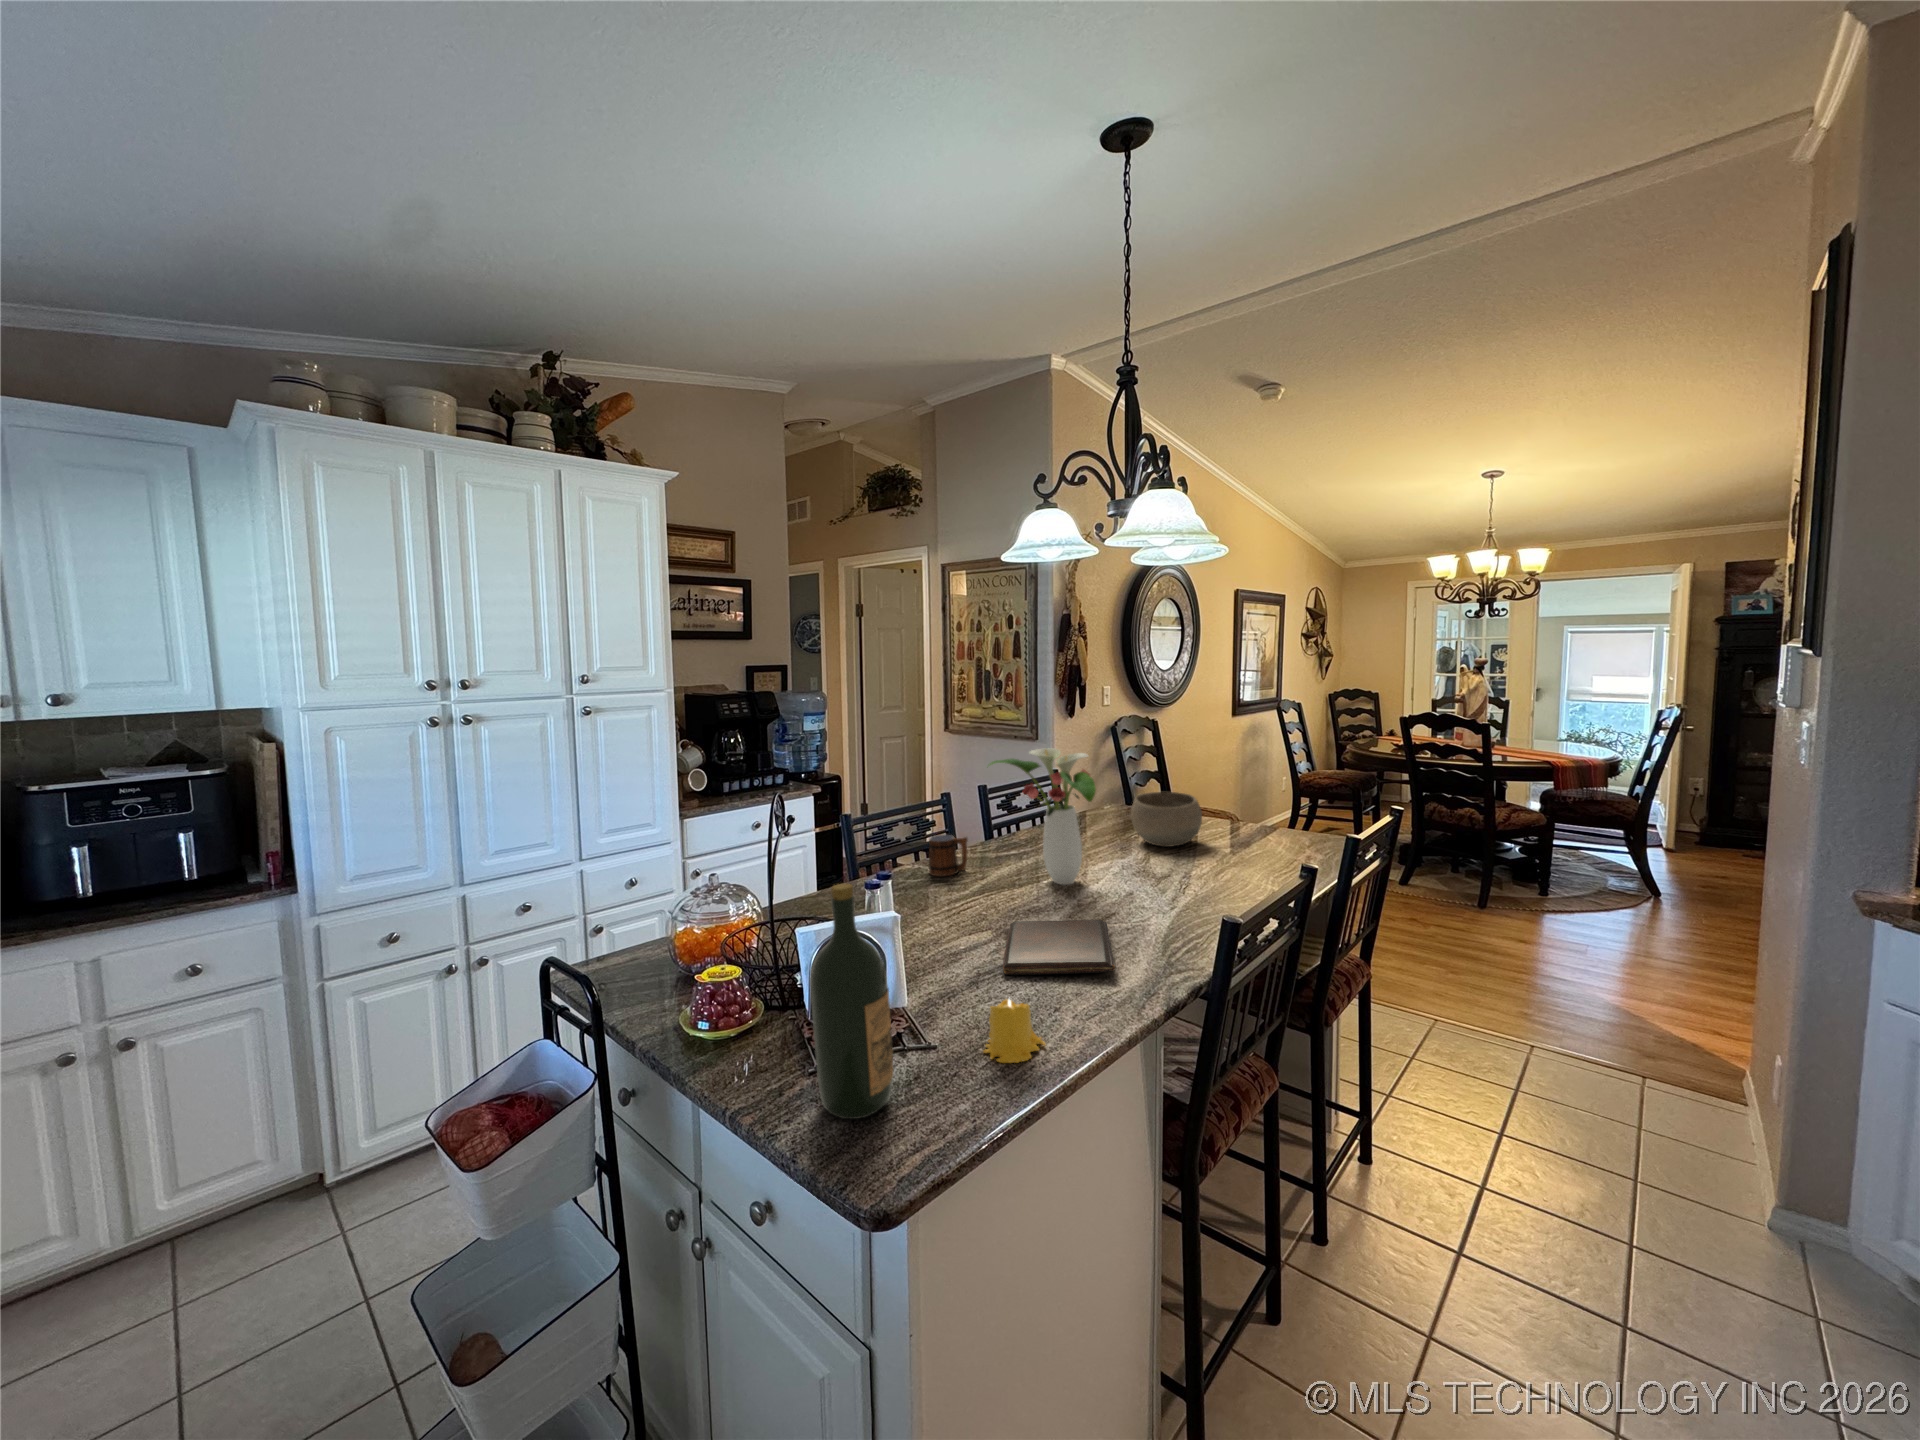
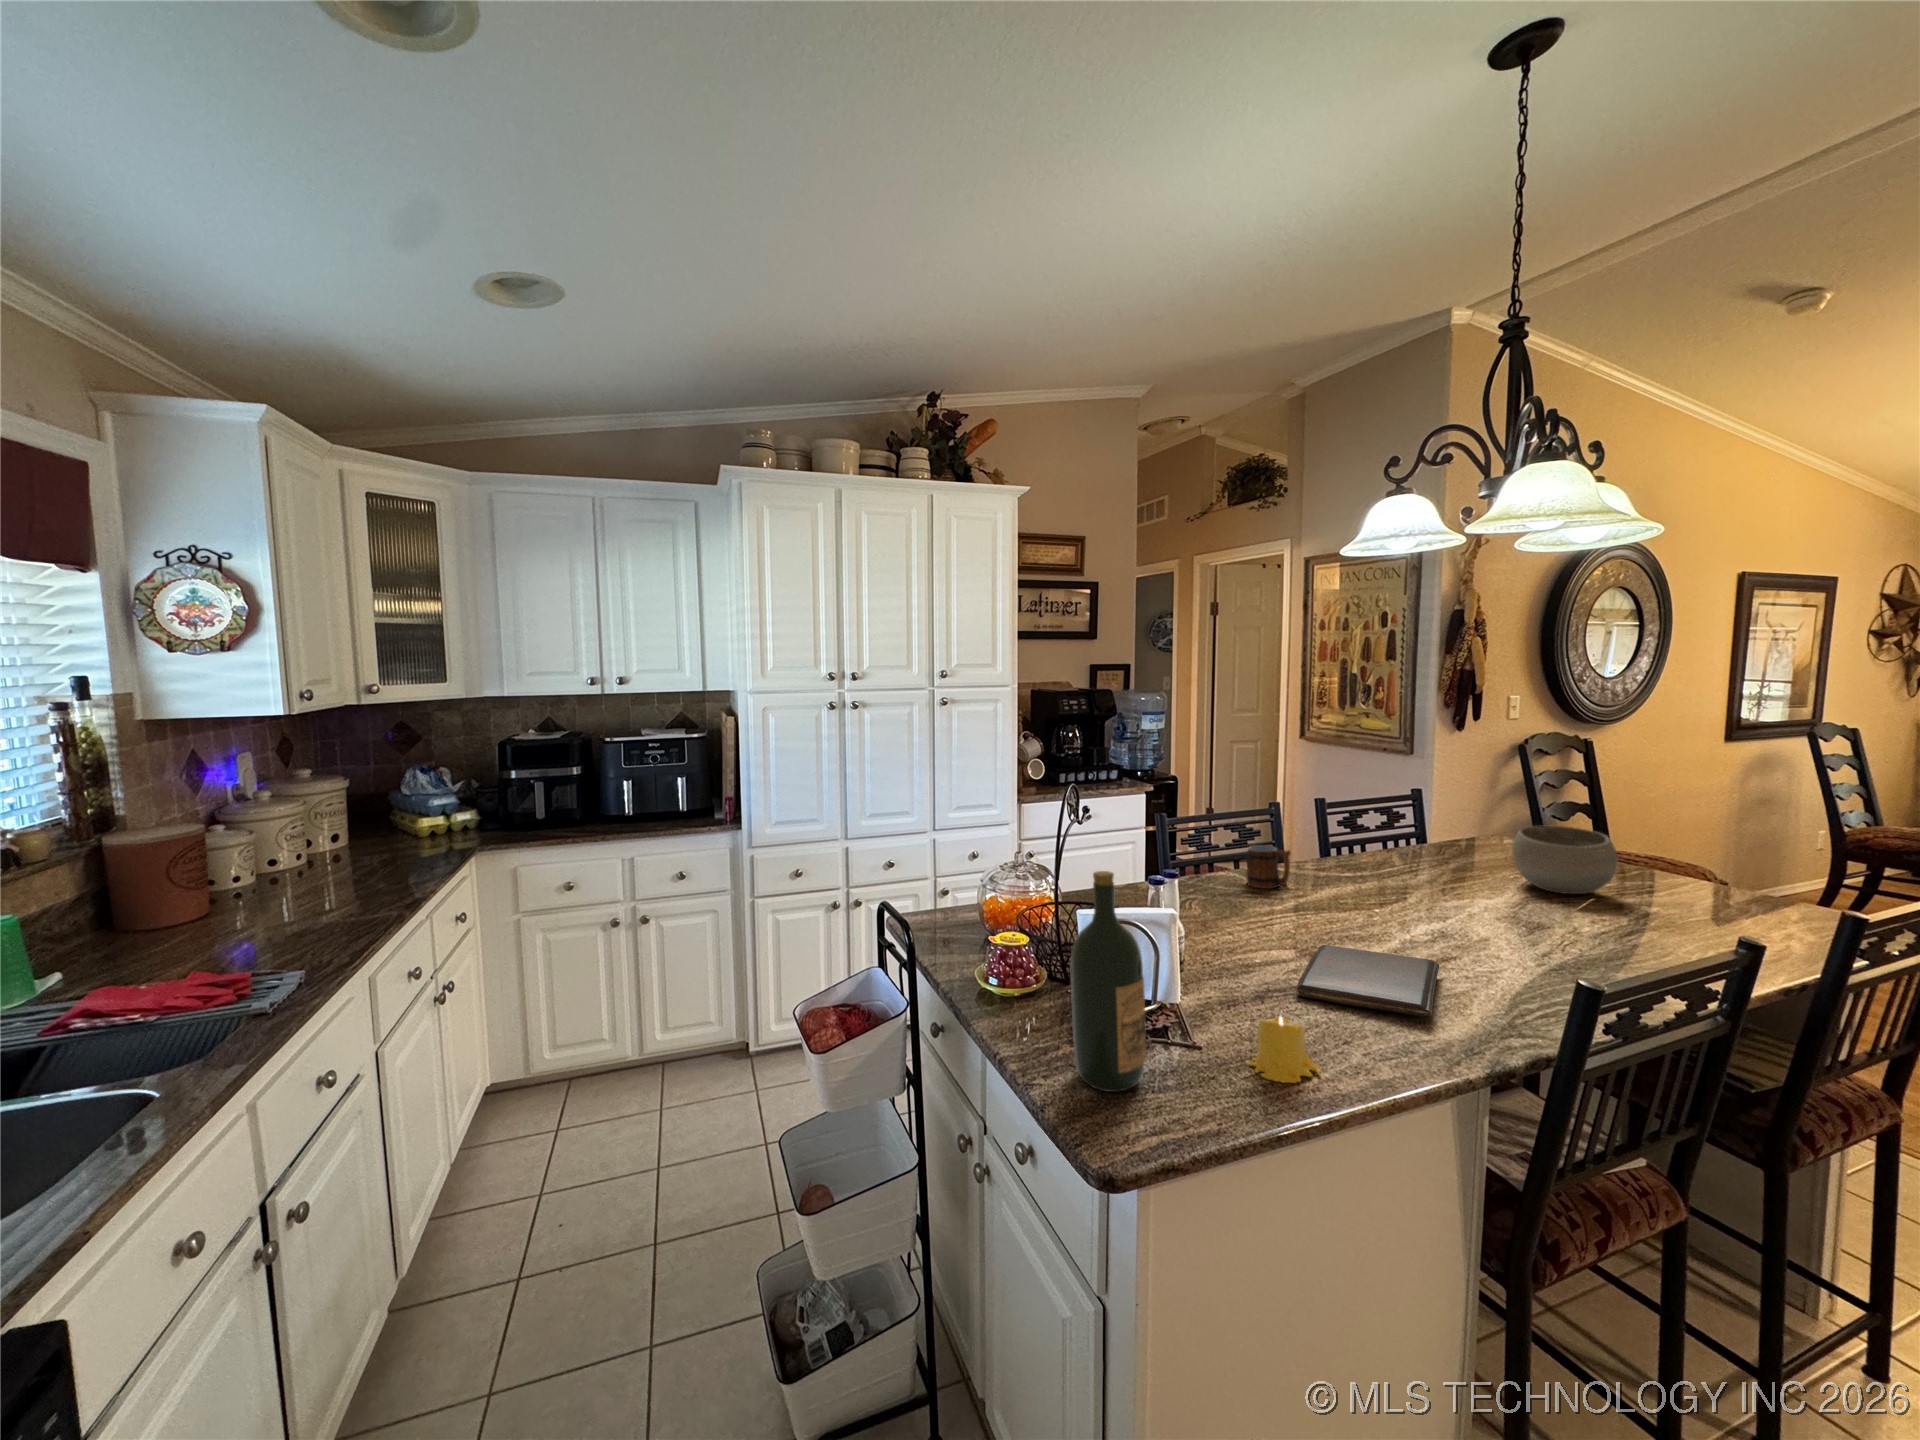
flower arrangement: present [989,748,1096,885] -> none [1312,763,1443,918]

